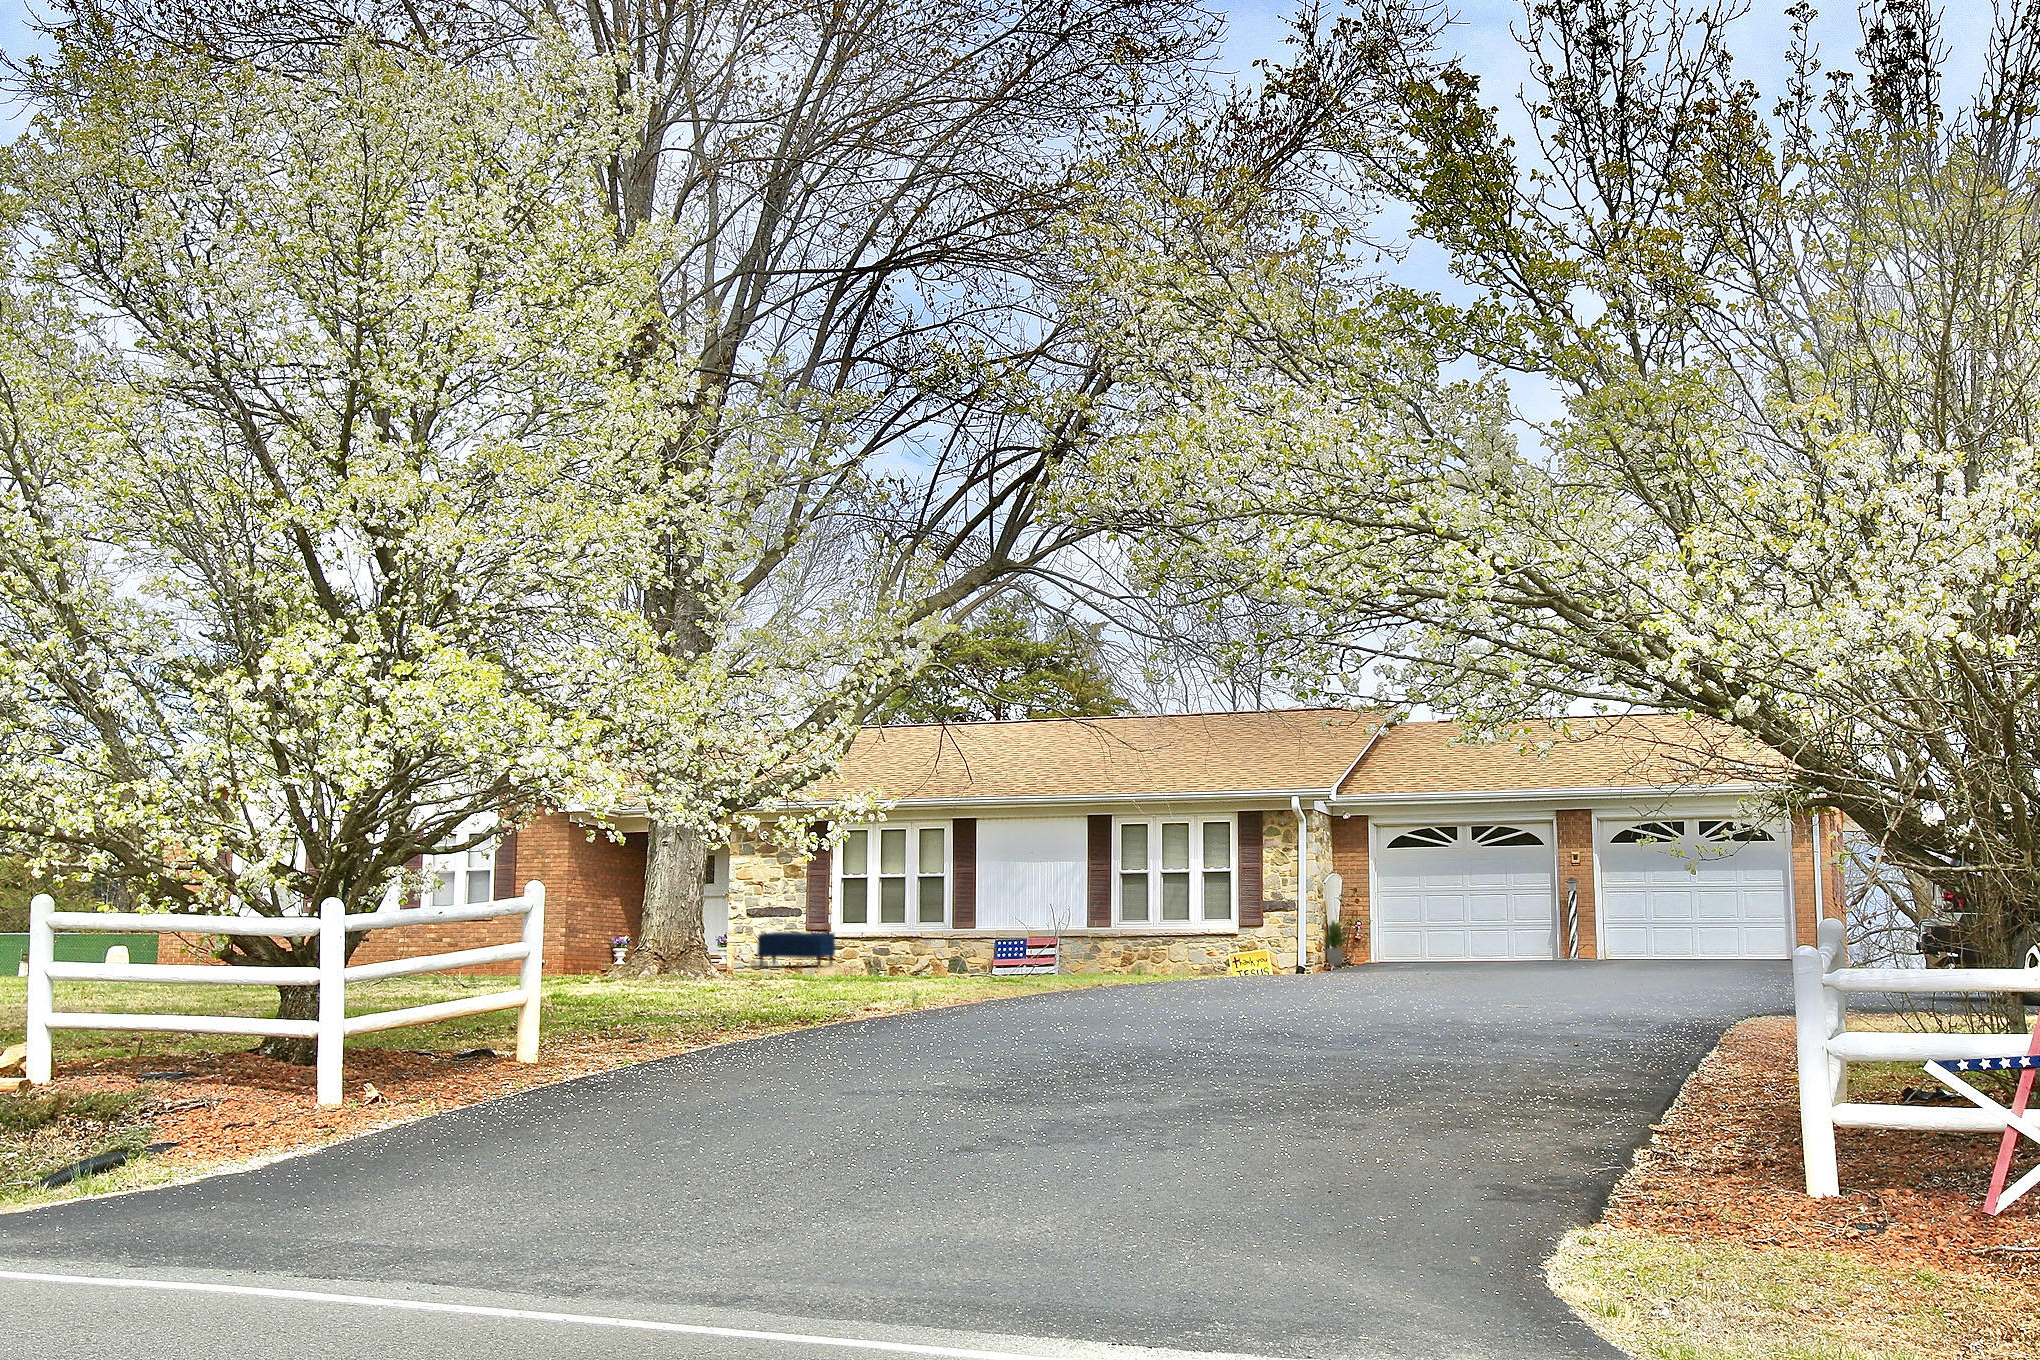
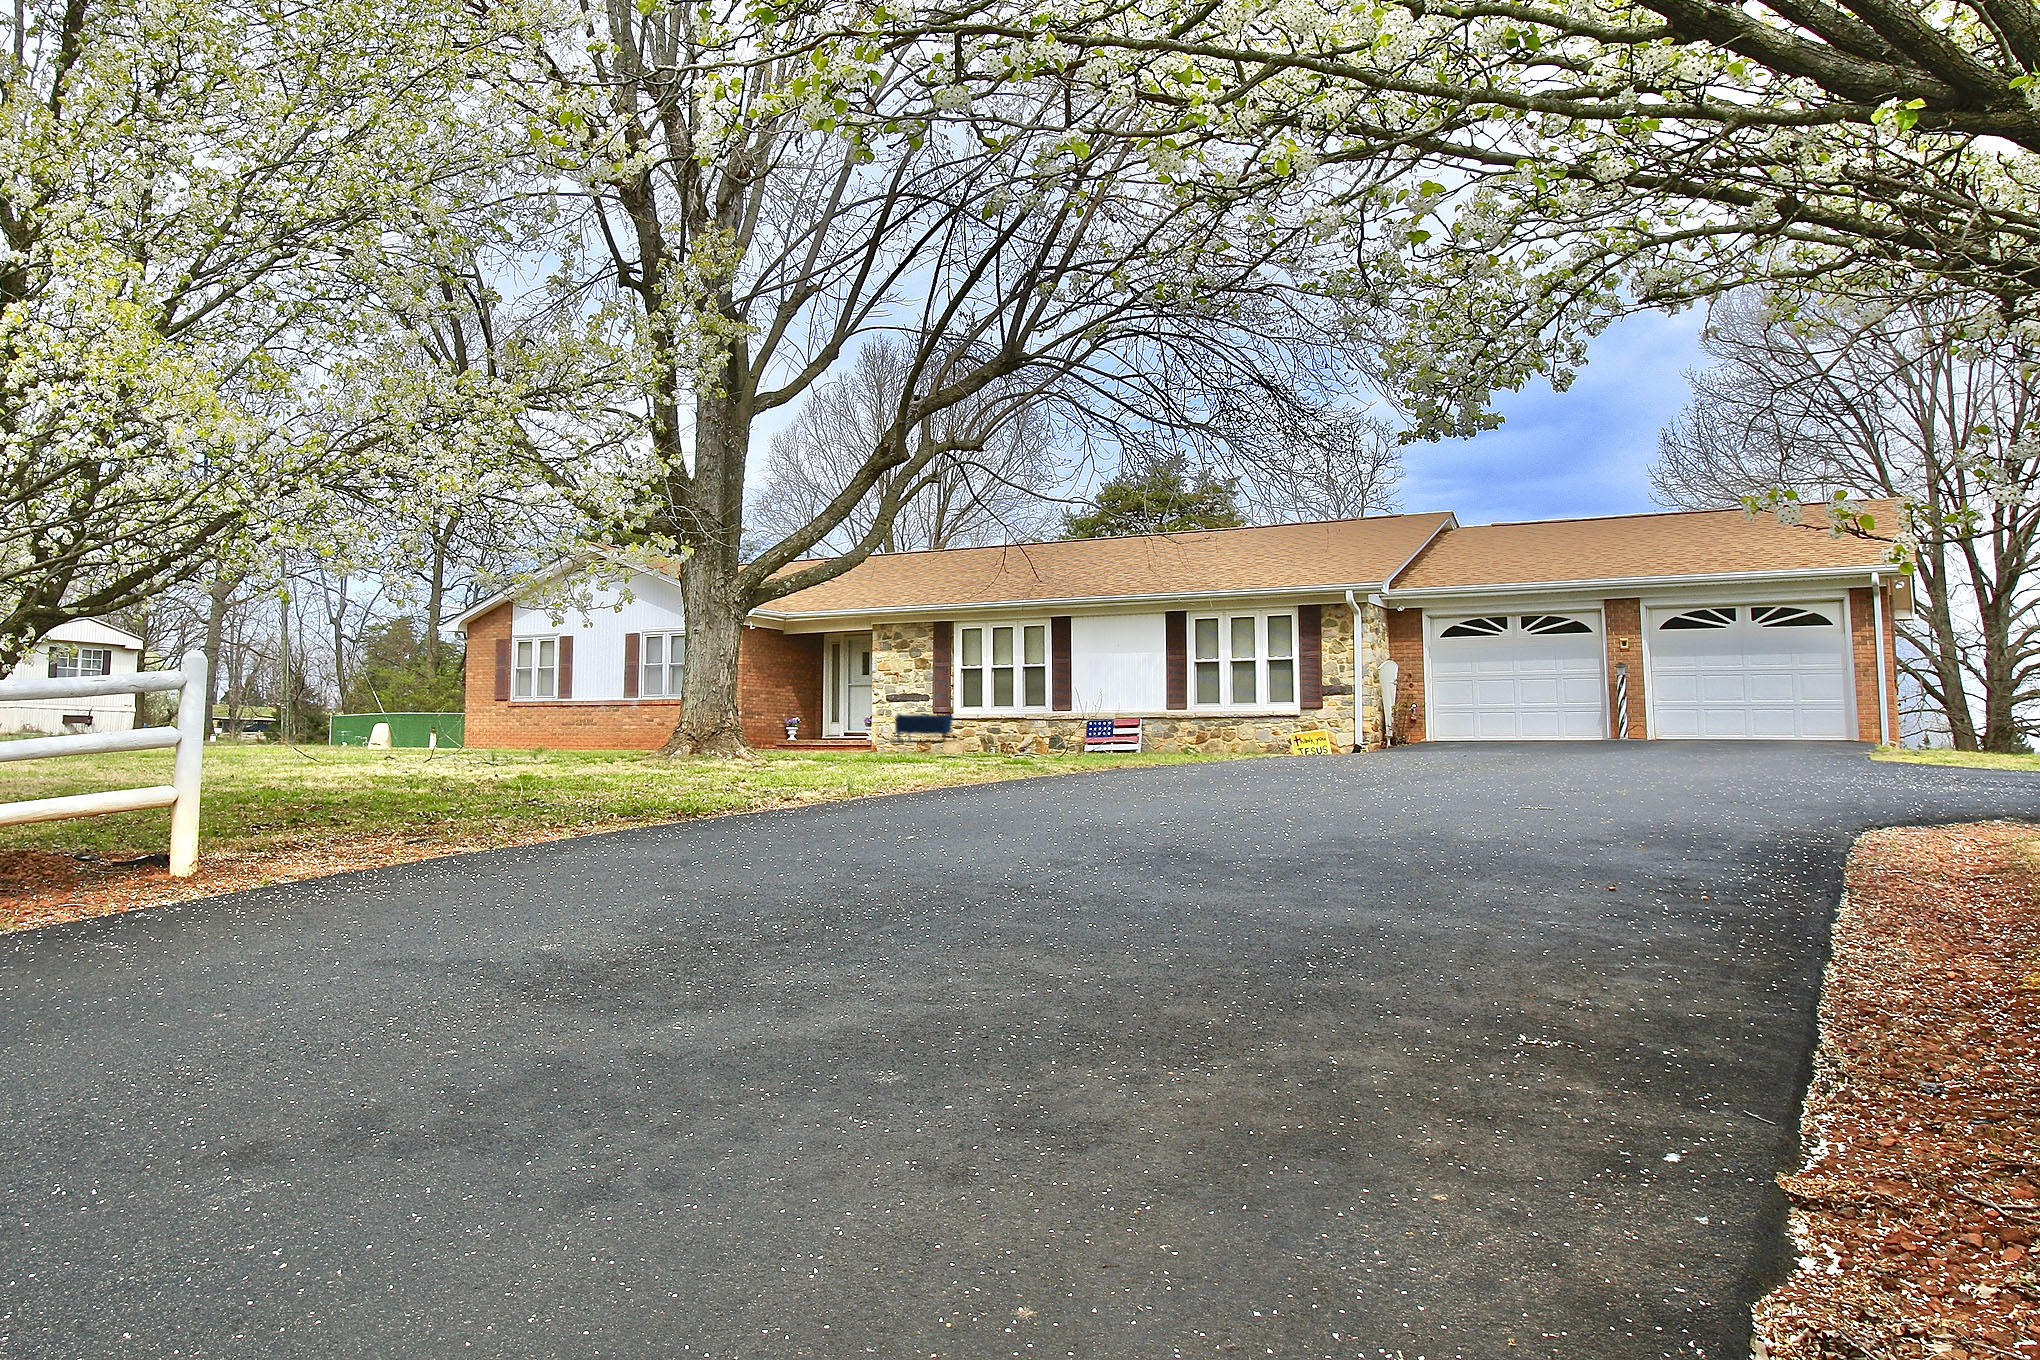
potted plant: present [1325,921,1349,966] -> none [1379,702,1405,742]

